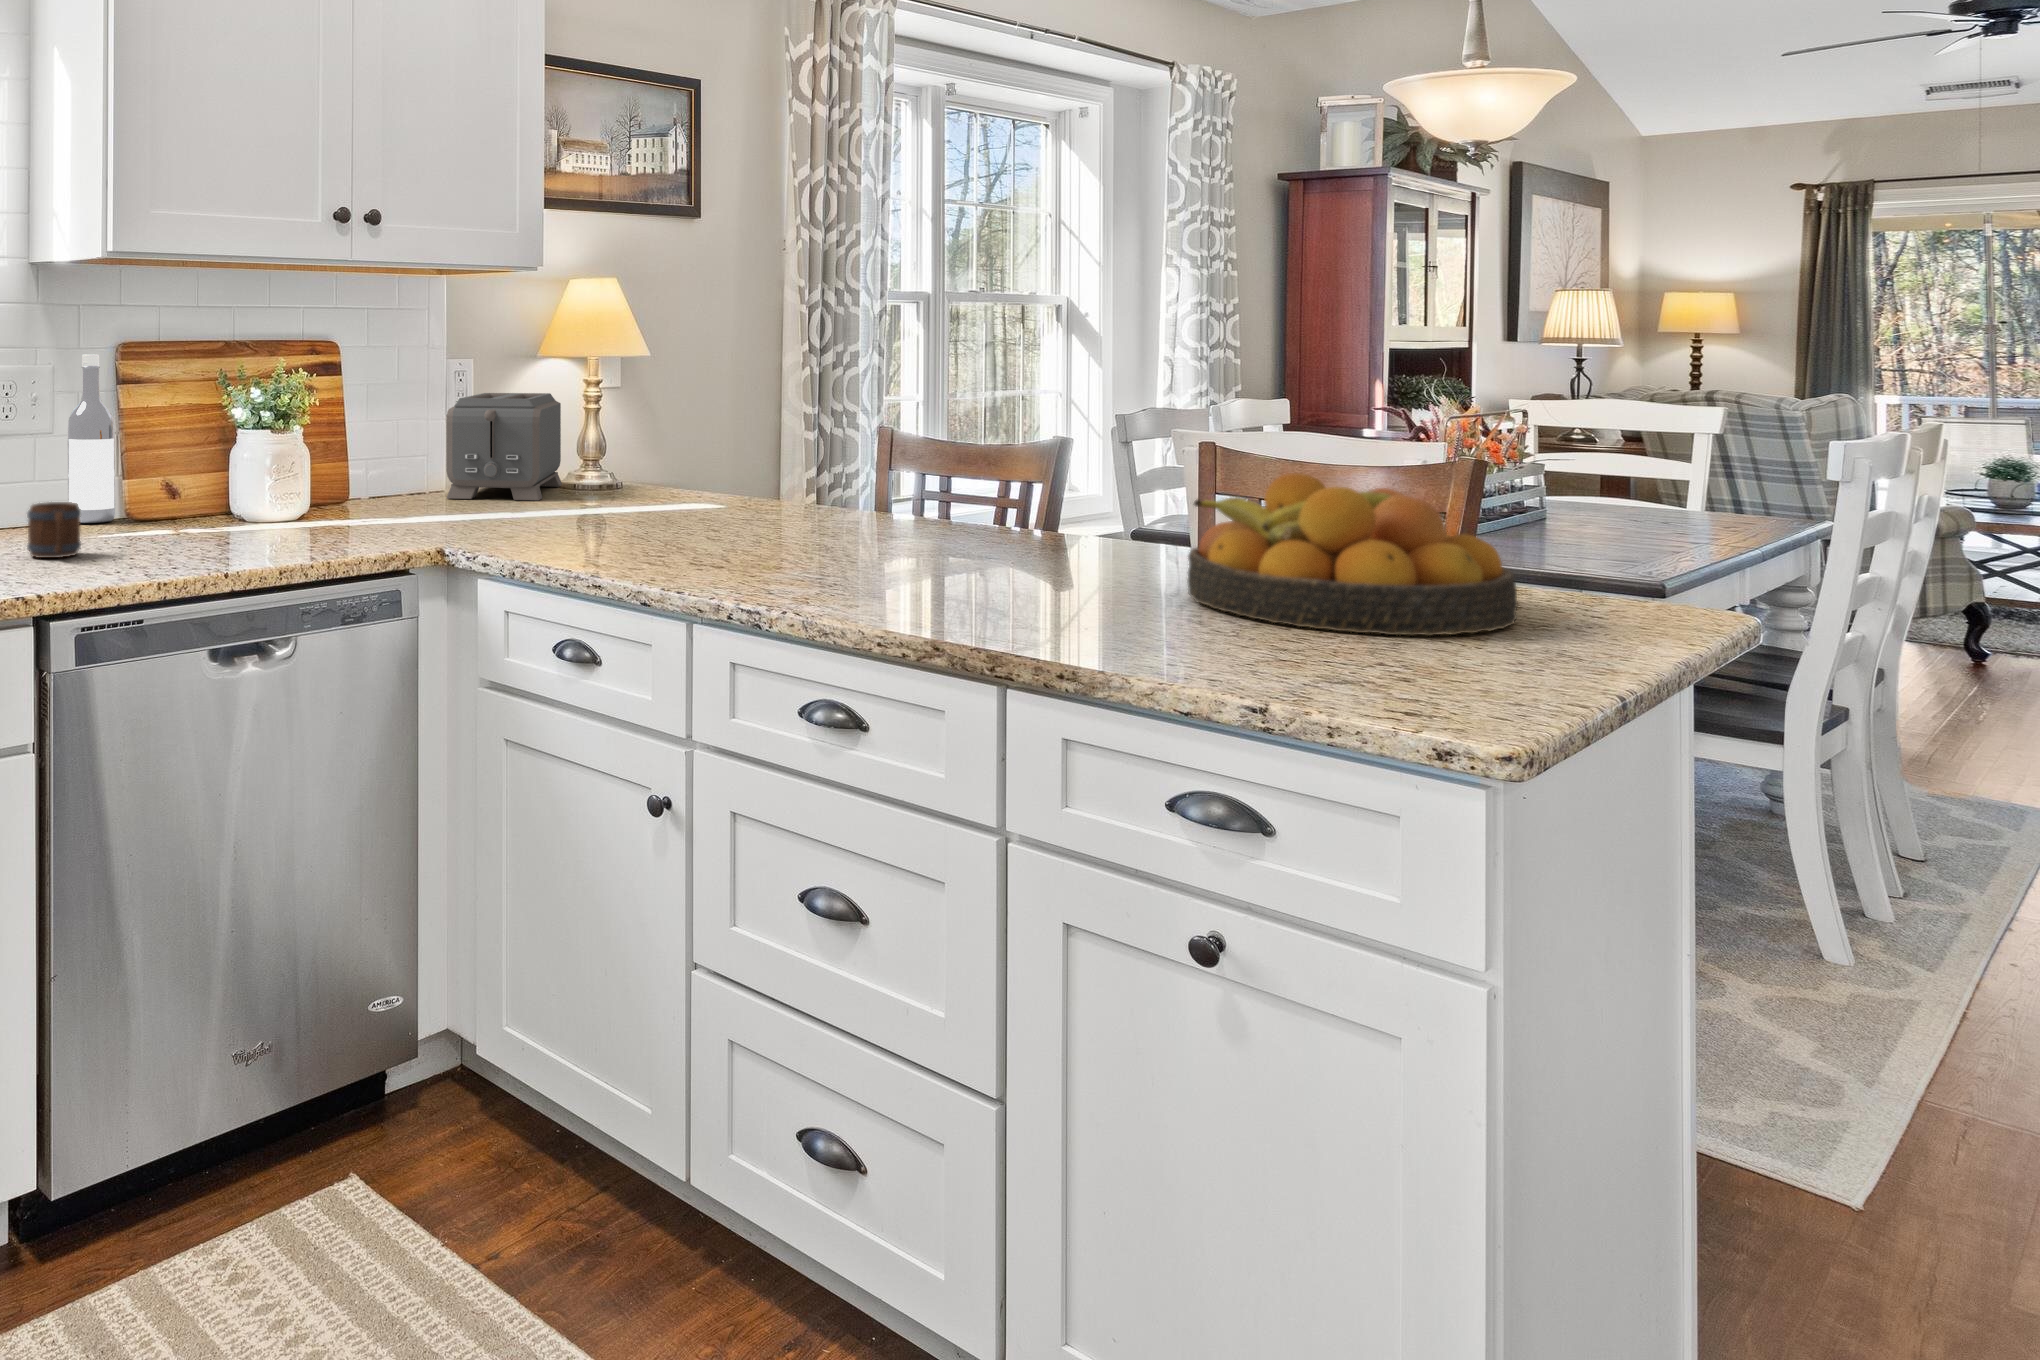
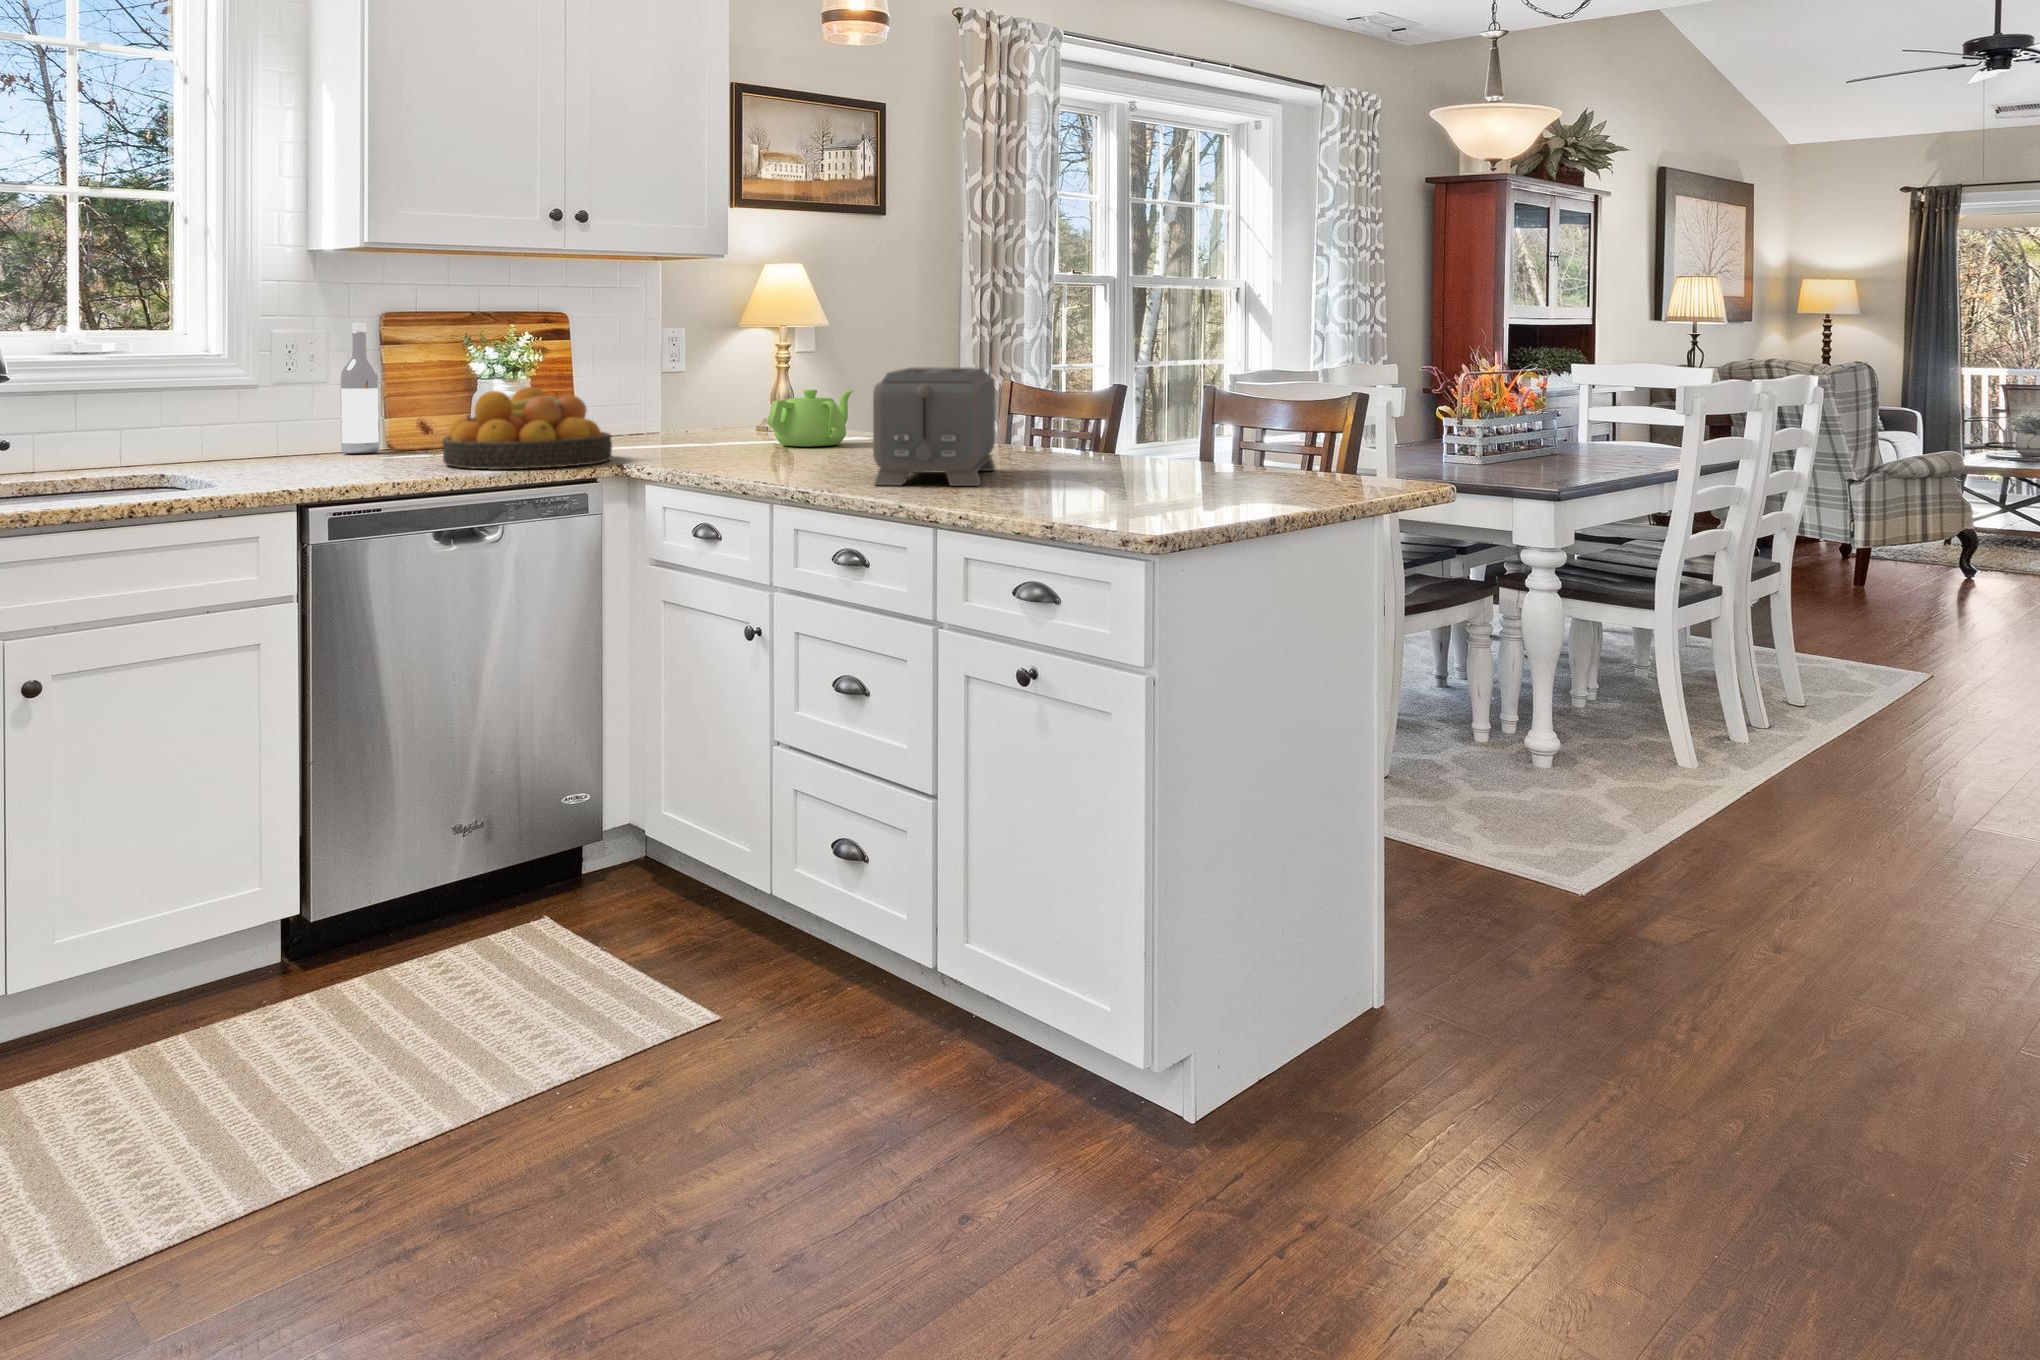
toaster: present [446,393,562,501] -> present [873,367,995,486]
teapot: none [608,442,710,518] -> present [767,390,854,447]
fruit bowl: present [1188,473,1518,636] -> present [443,387,612,469]
mug: present [27,502,81,558] -> none [299,431,342,471]

